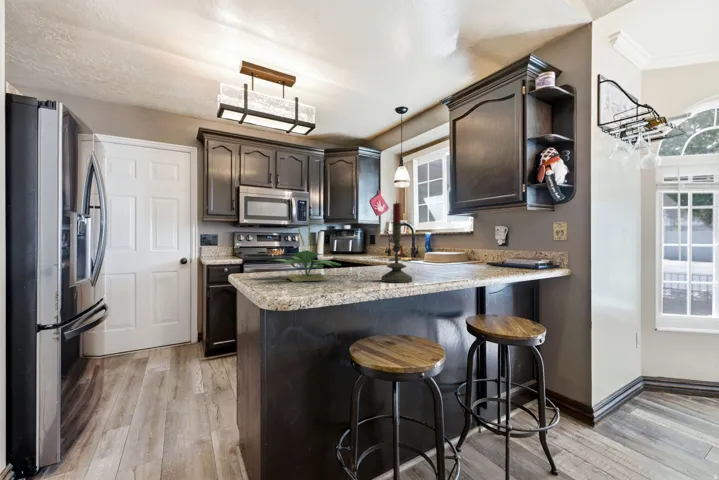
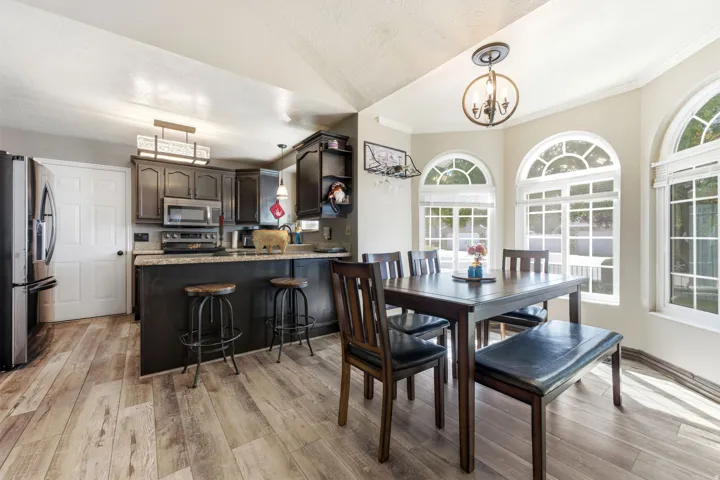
potted plant: present [271,221,341,282] -> none [151,221,193,257]
decorative bowl: none [424,231,493,275] -> present [252,230,290,254]

